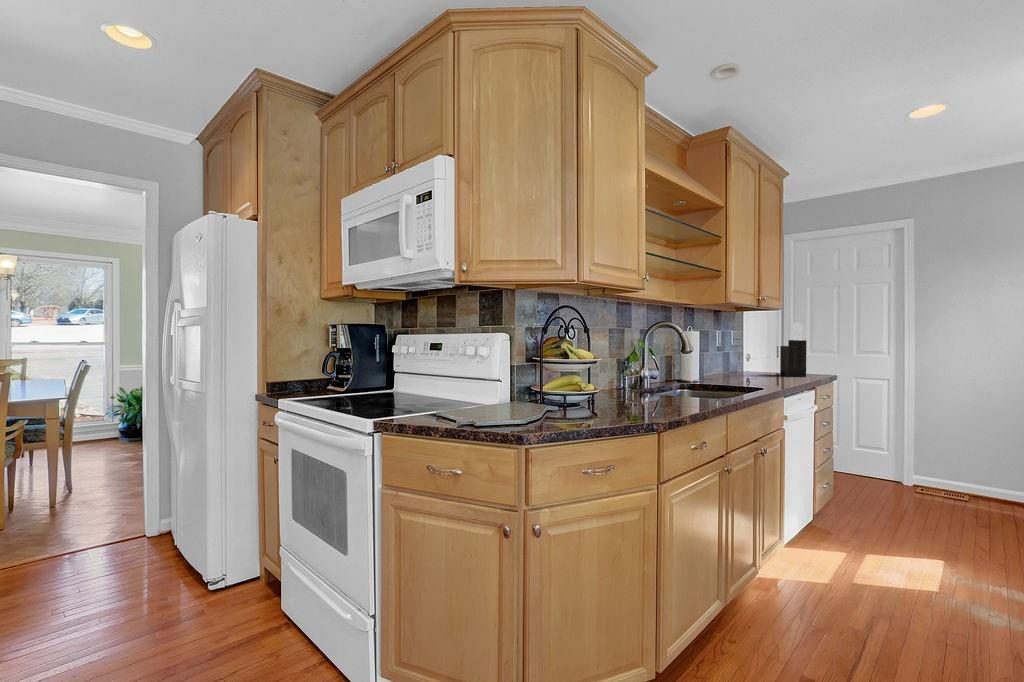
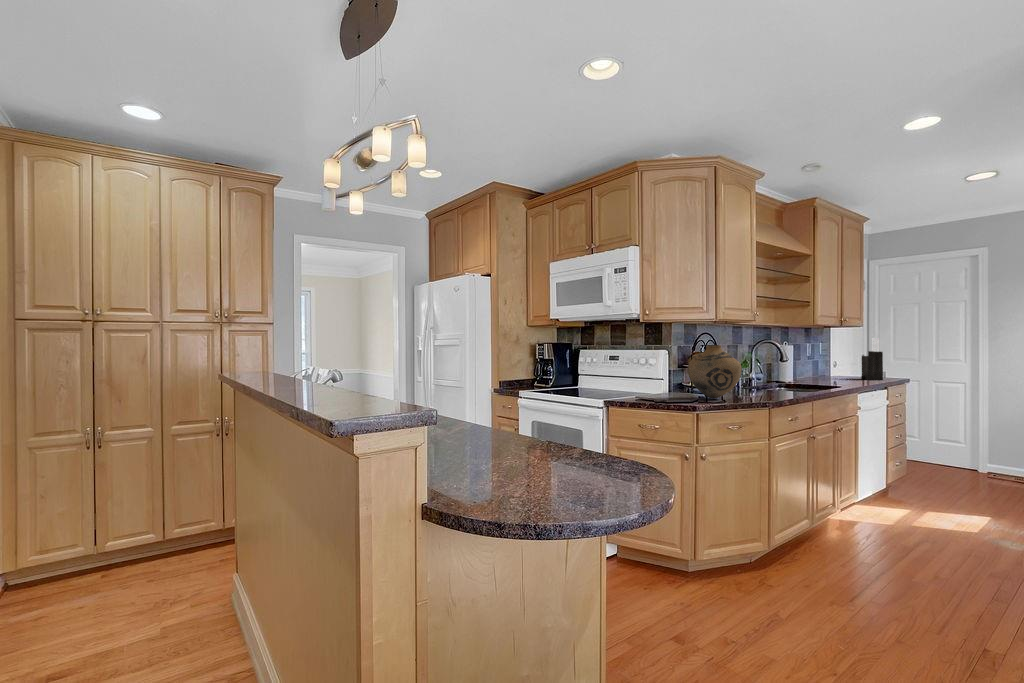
vase: none [530,326,616,416] -> present [688,345,742,398]

